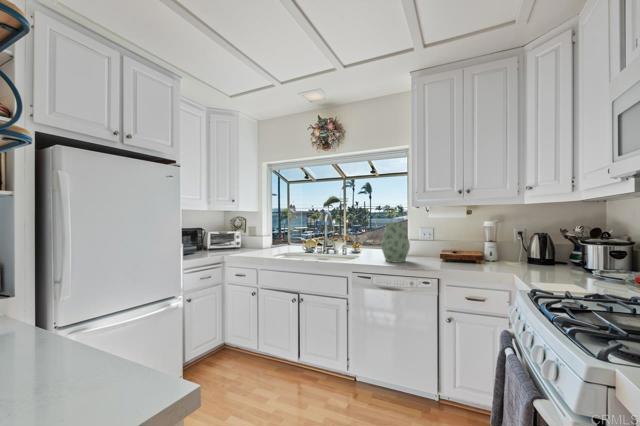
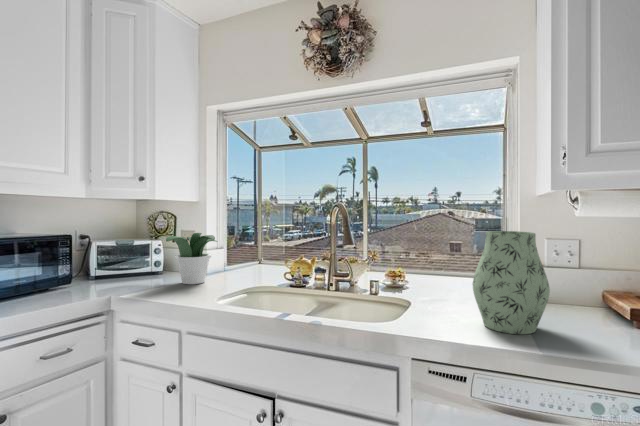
potted plant: none [245,227,270,252] -> present [166,233,217,284]

